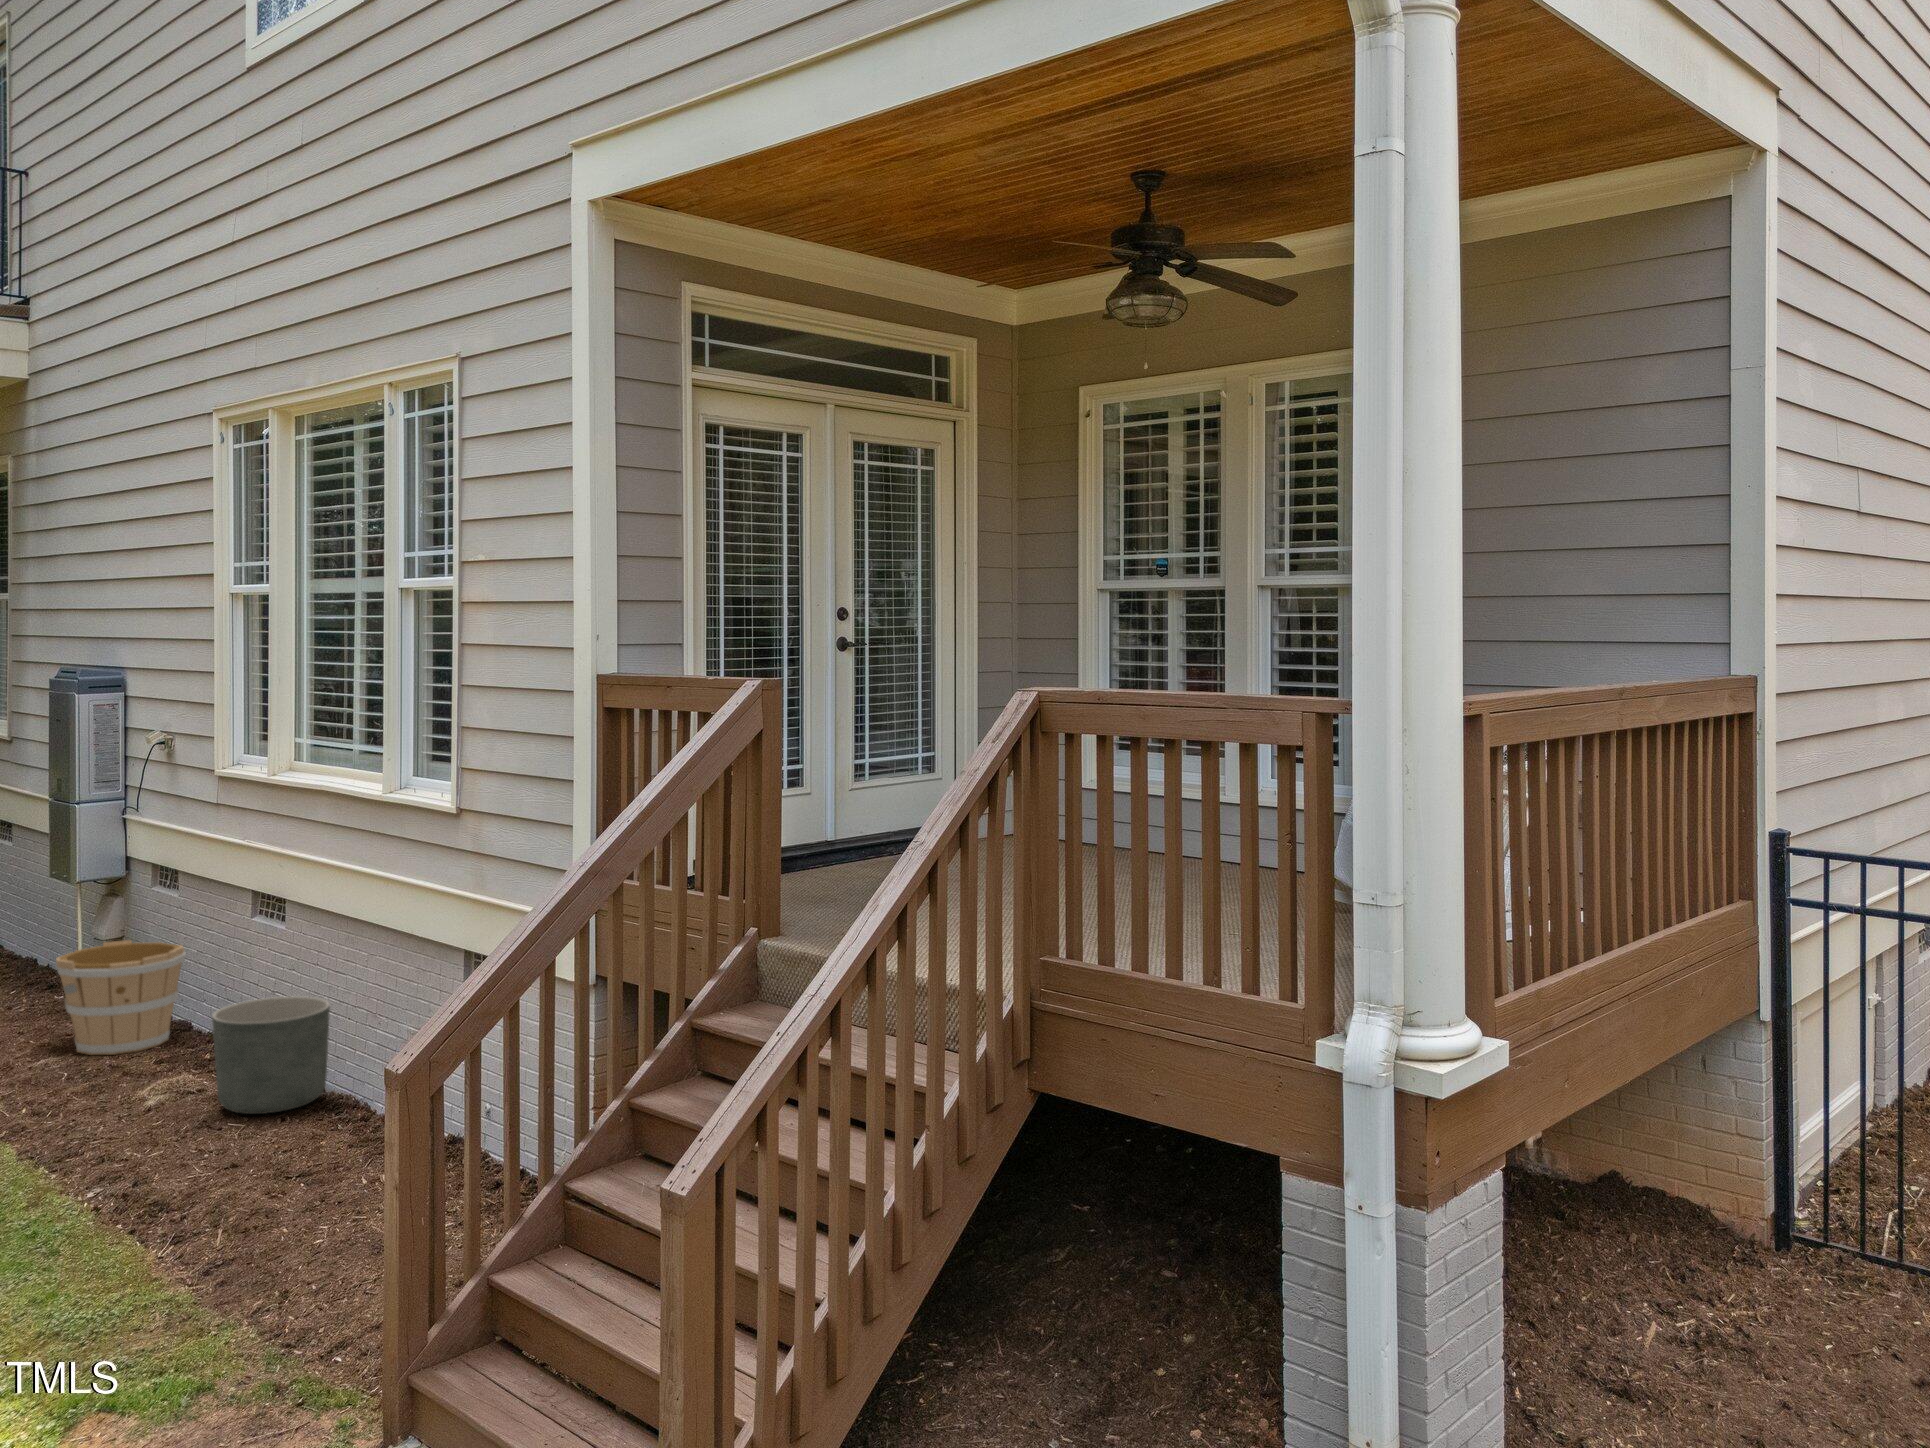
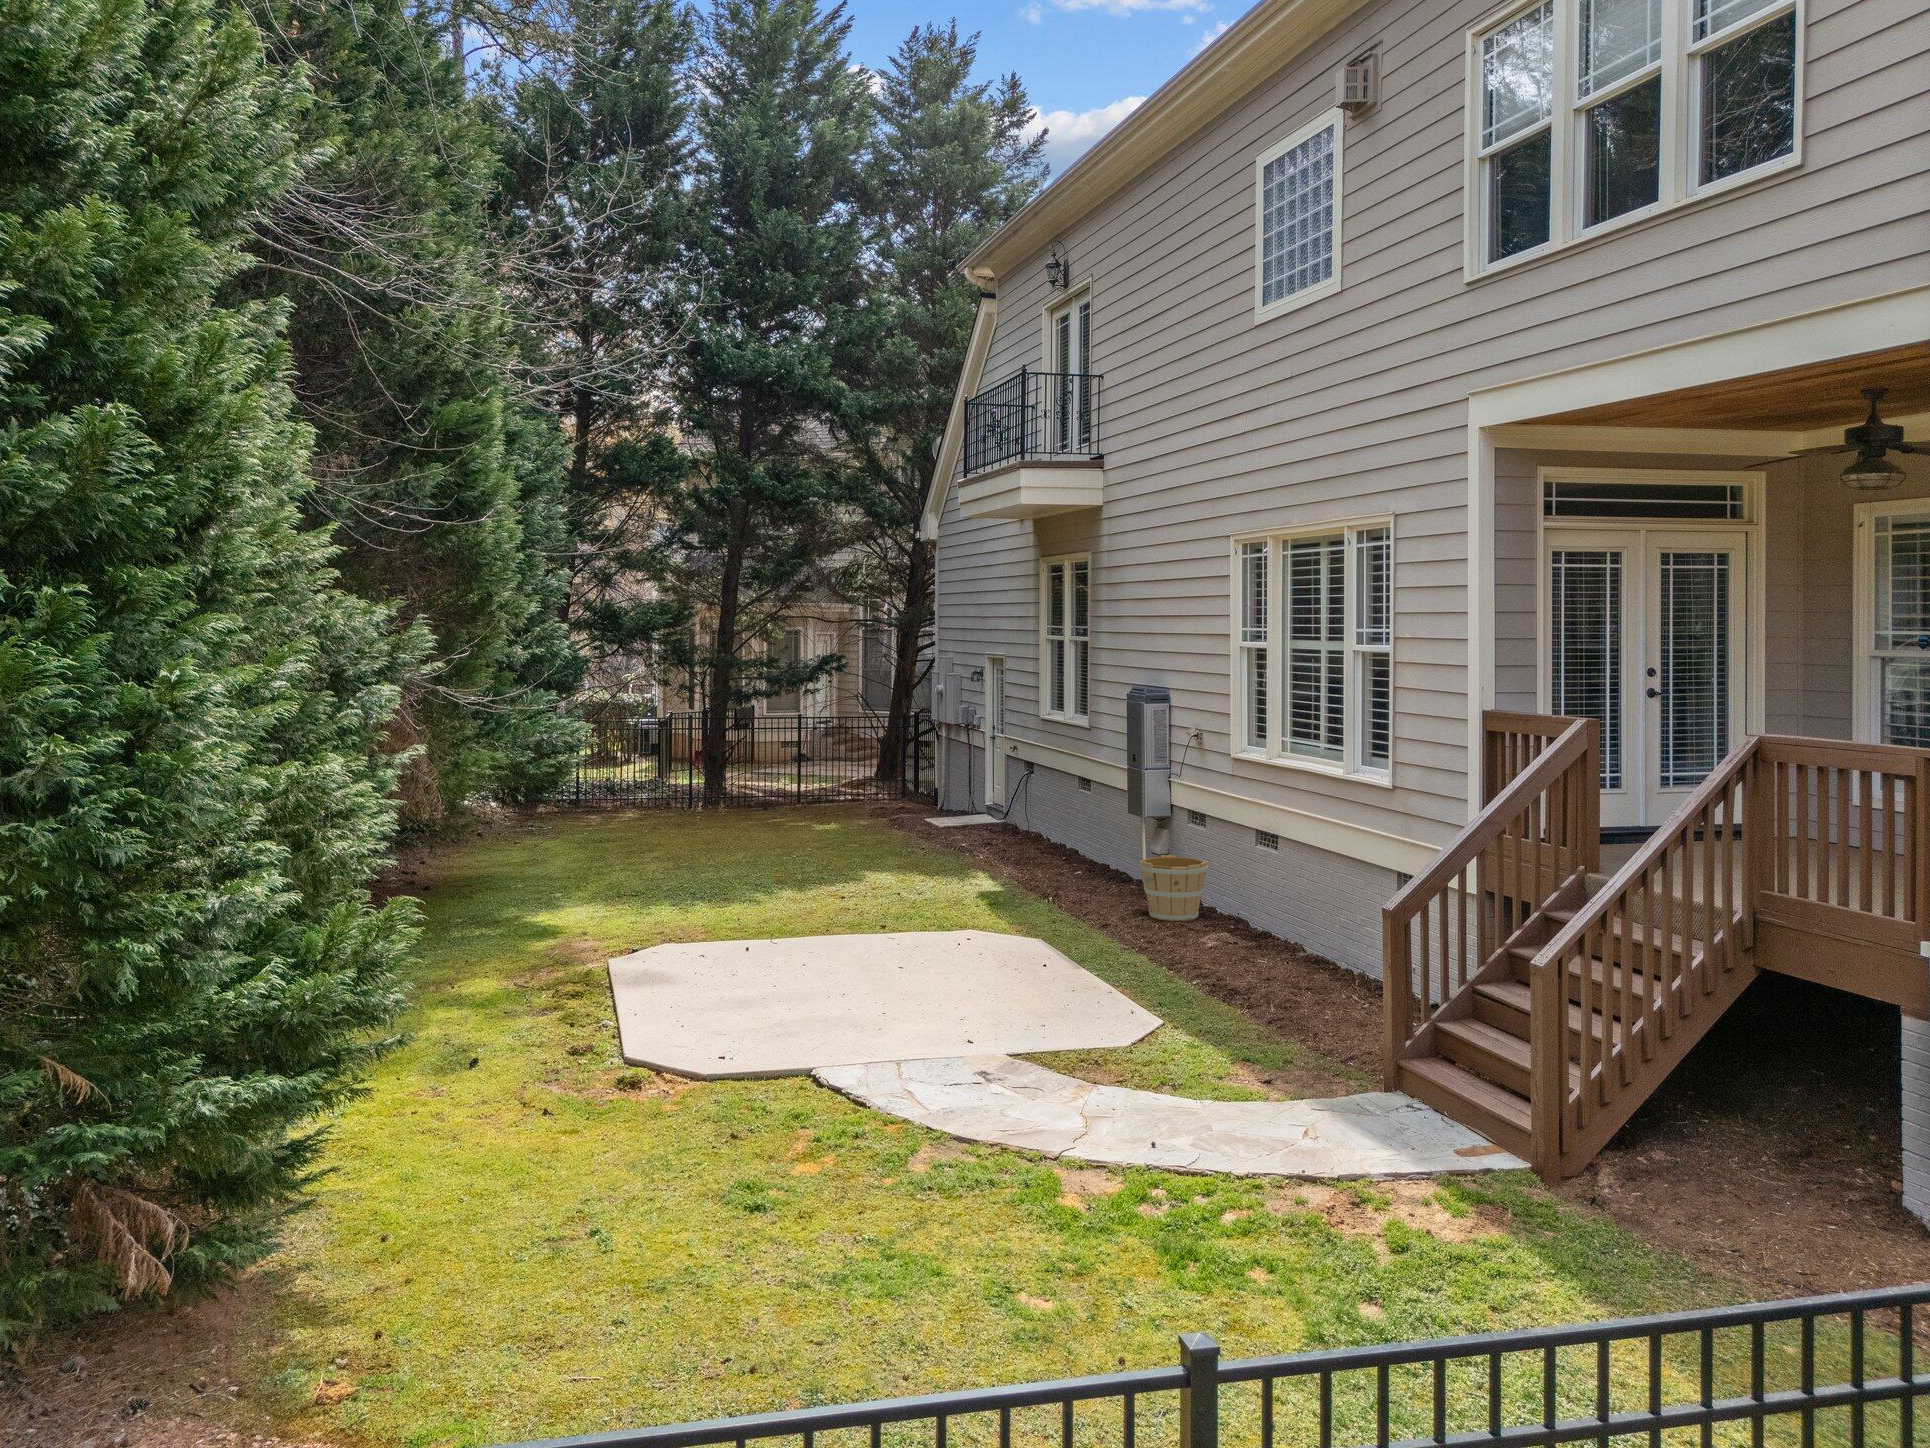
planter: present [212,996,330,1114] -> none [1240,894,1304,960]

